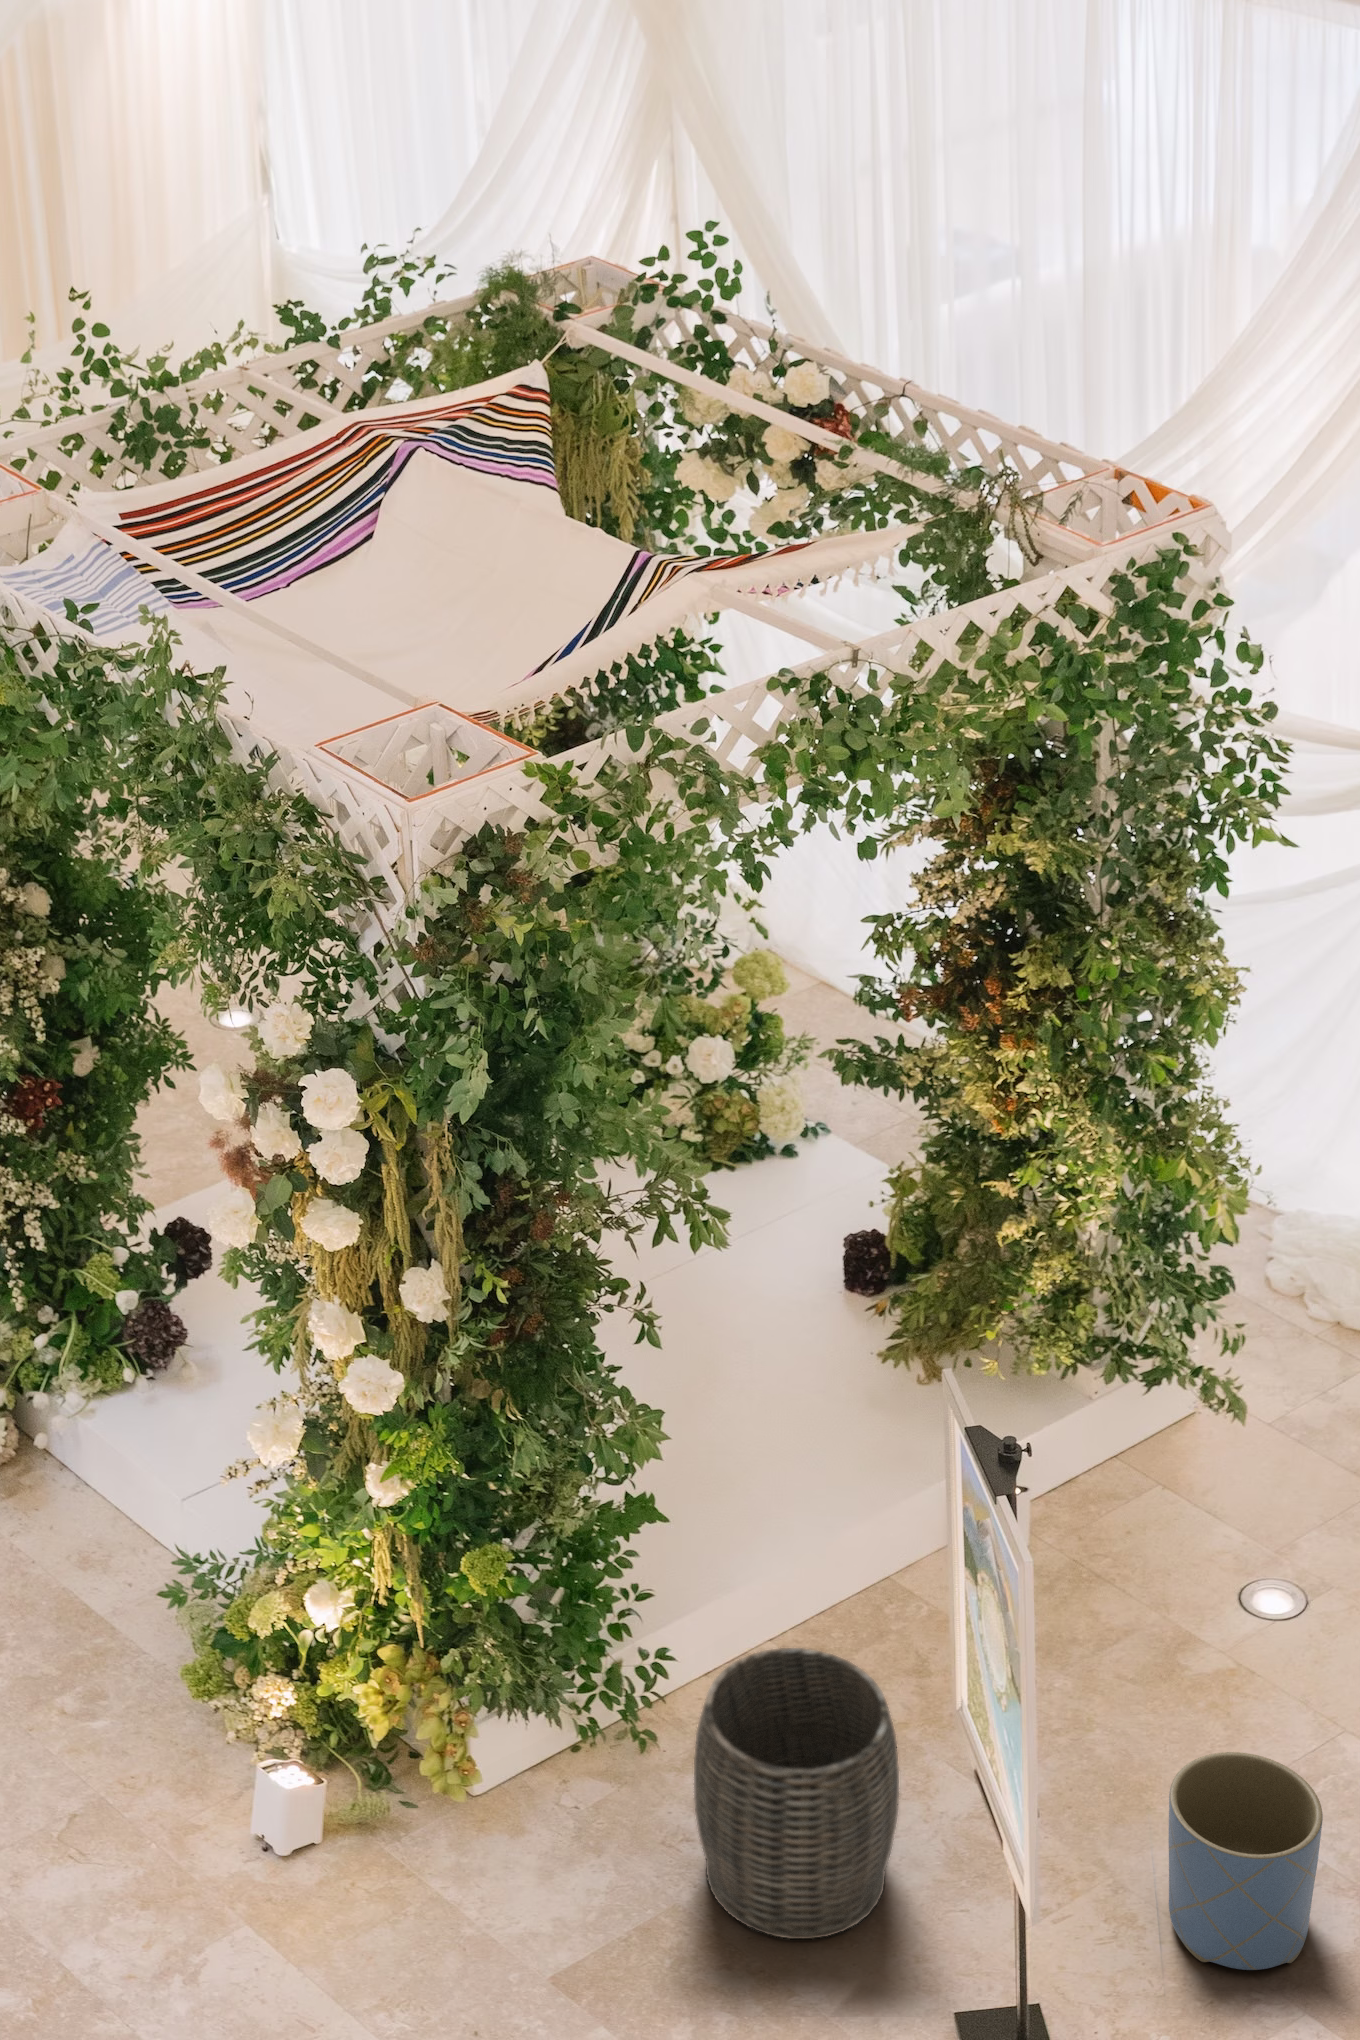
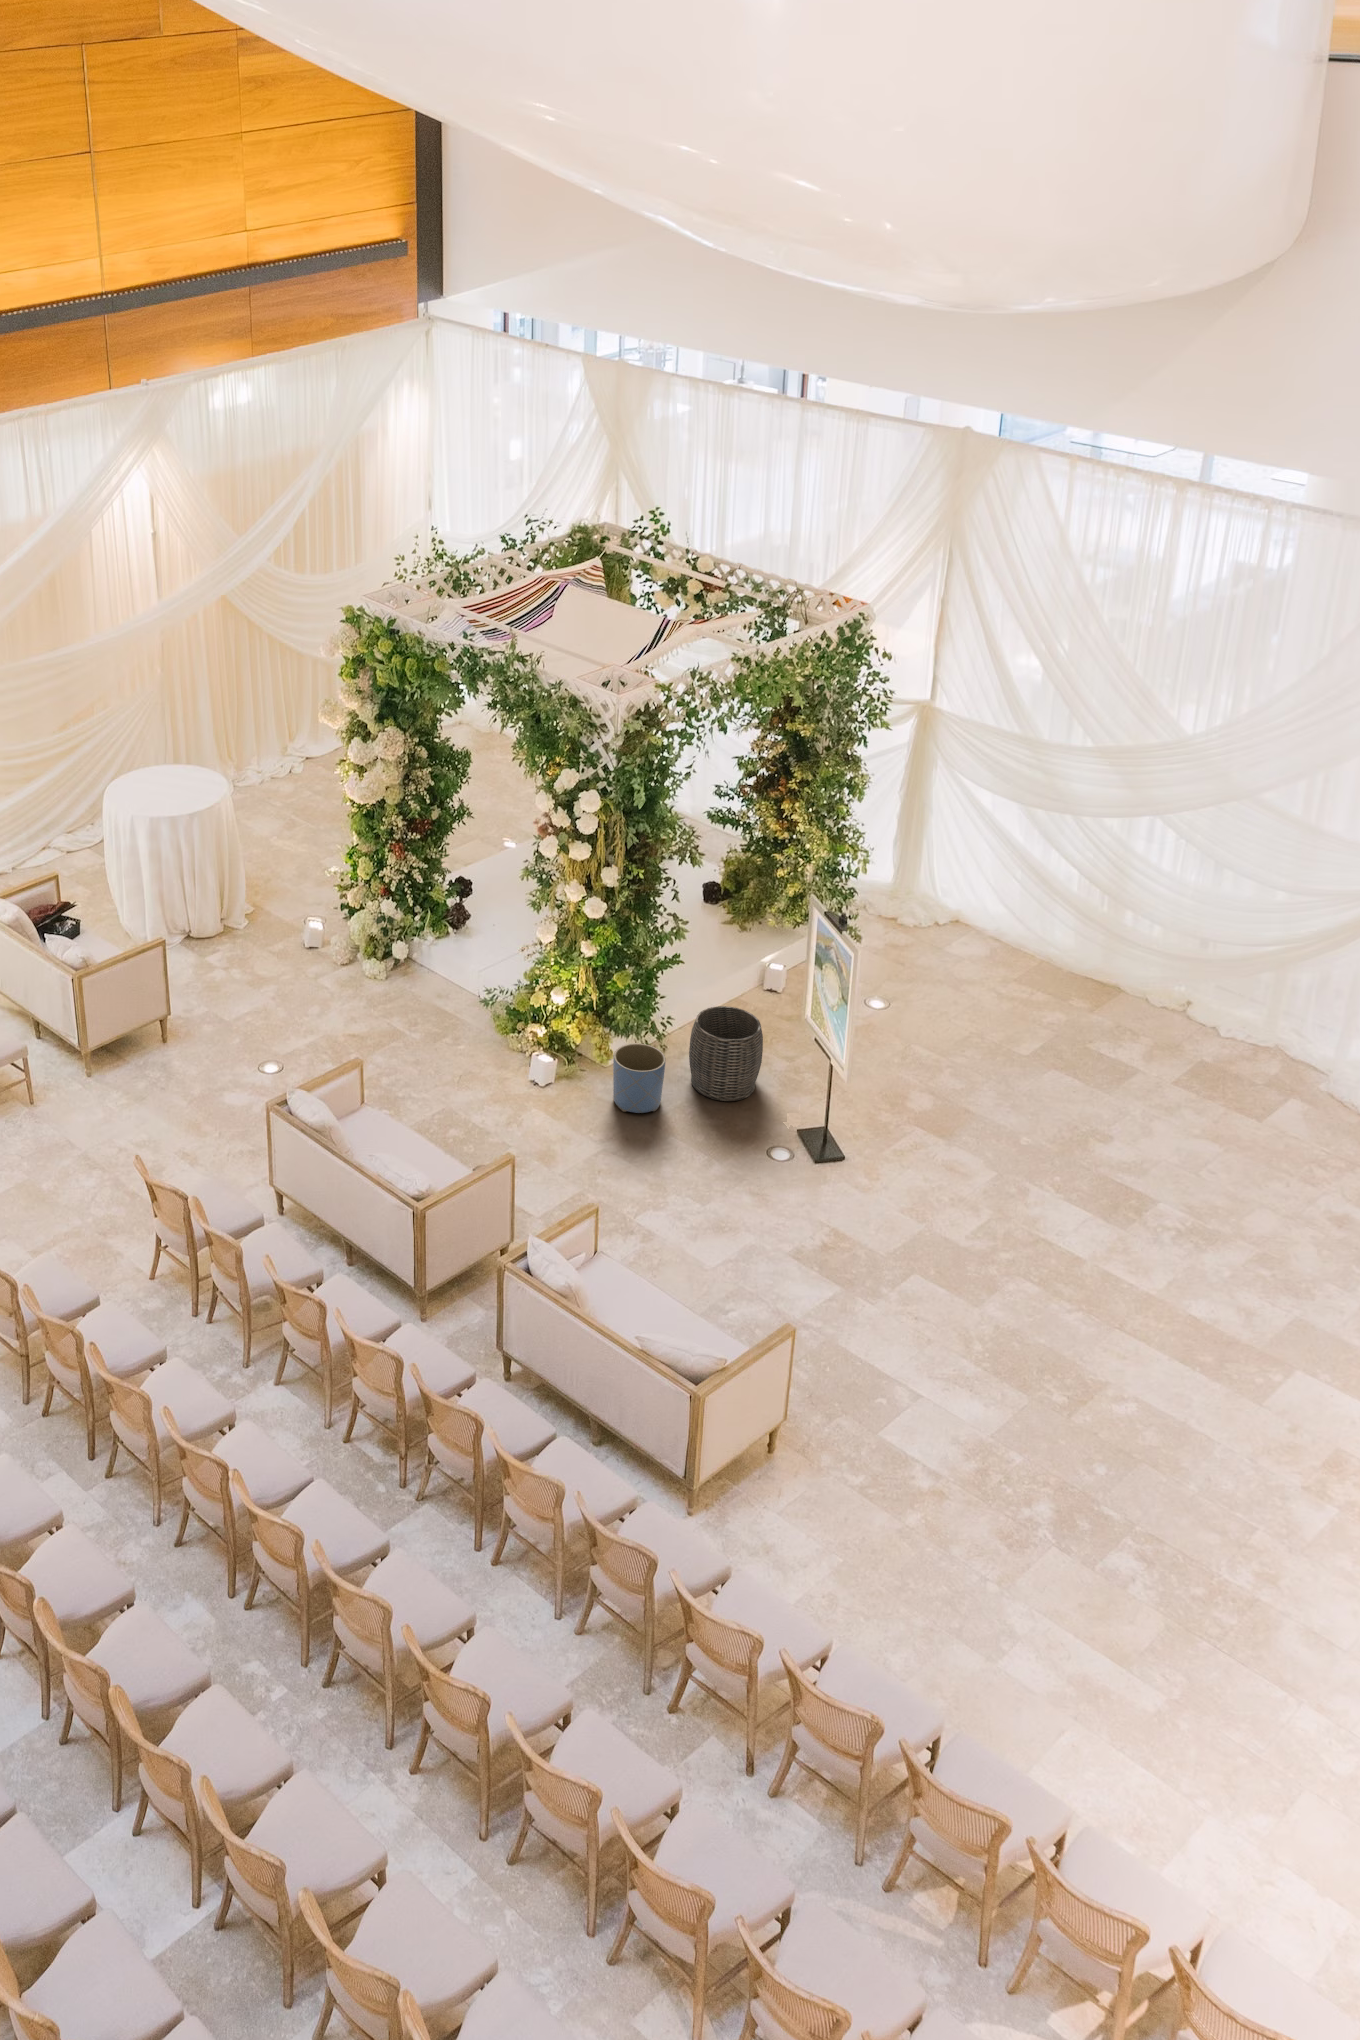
planter: present [1168,1752,1323,1970] -> present [613,1044,666,1113]

